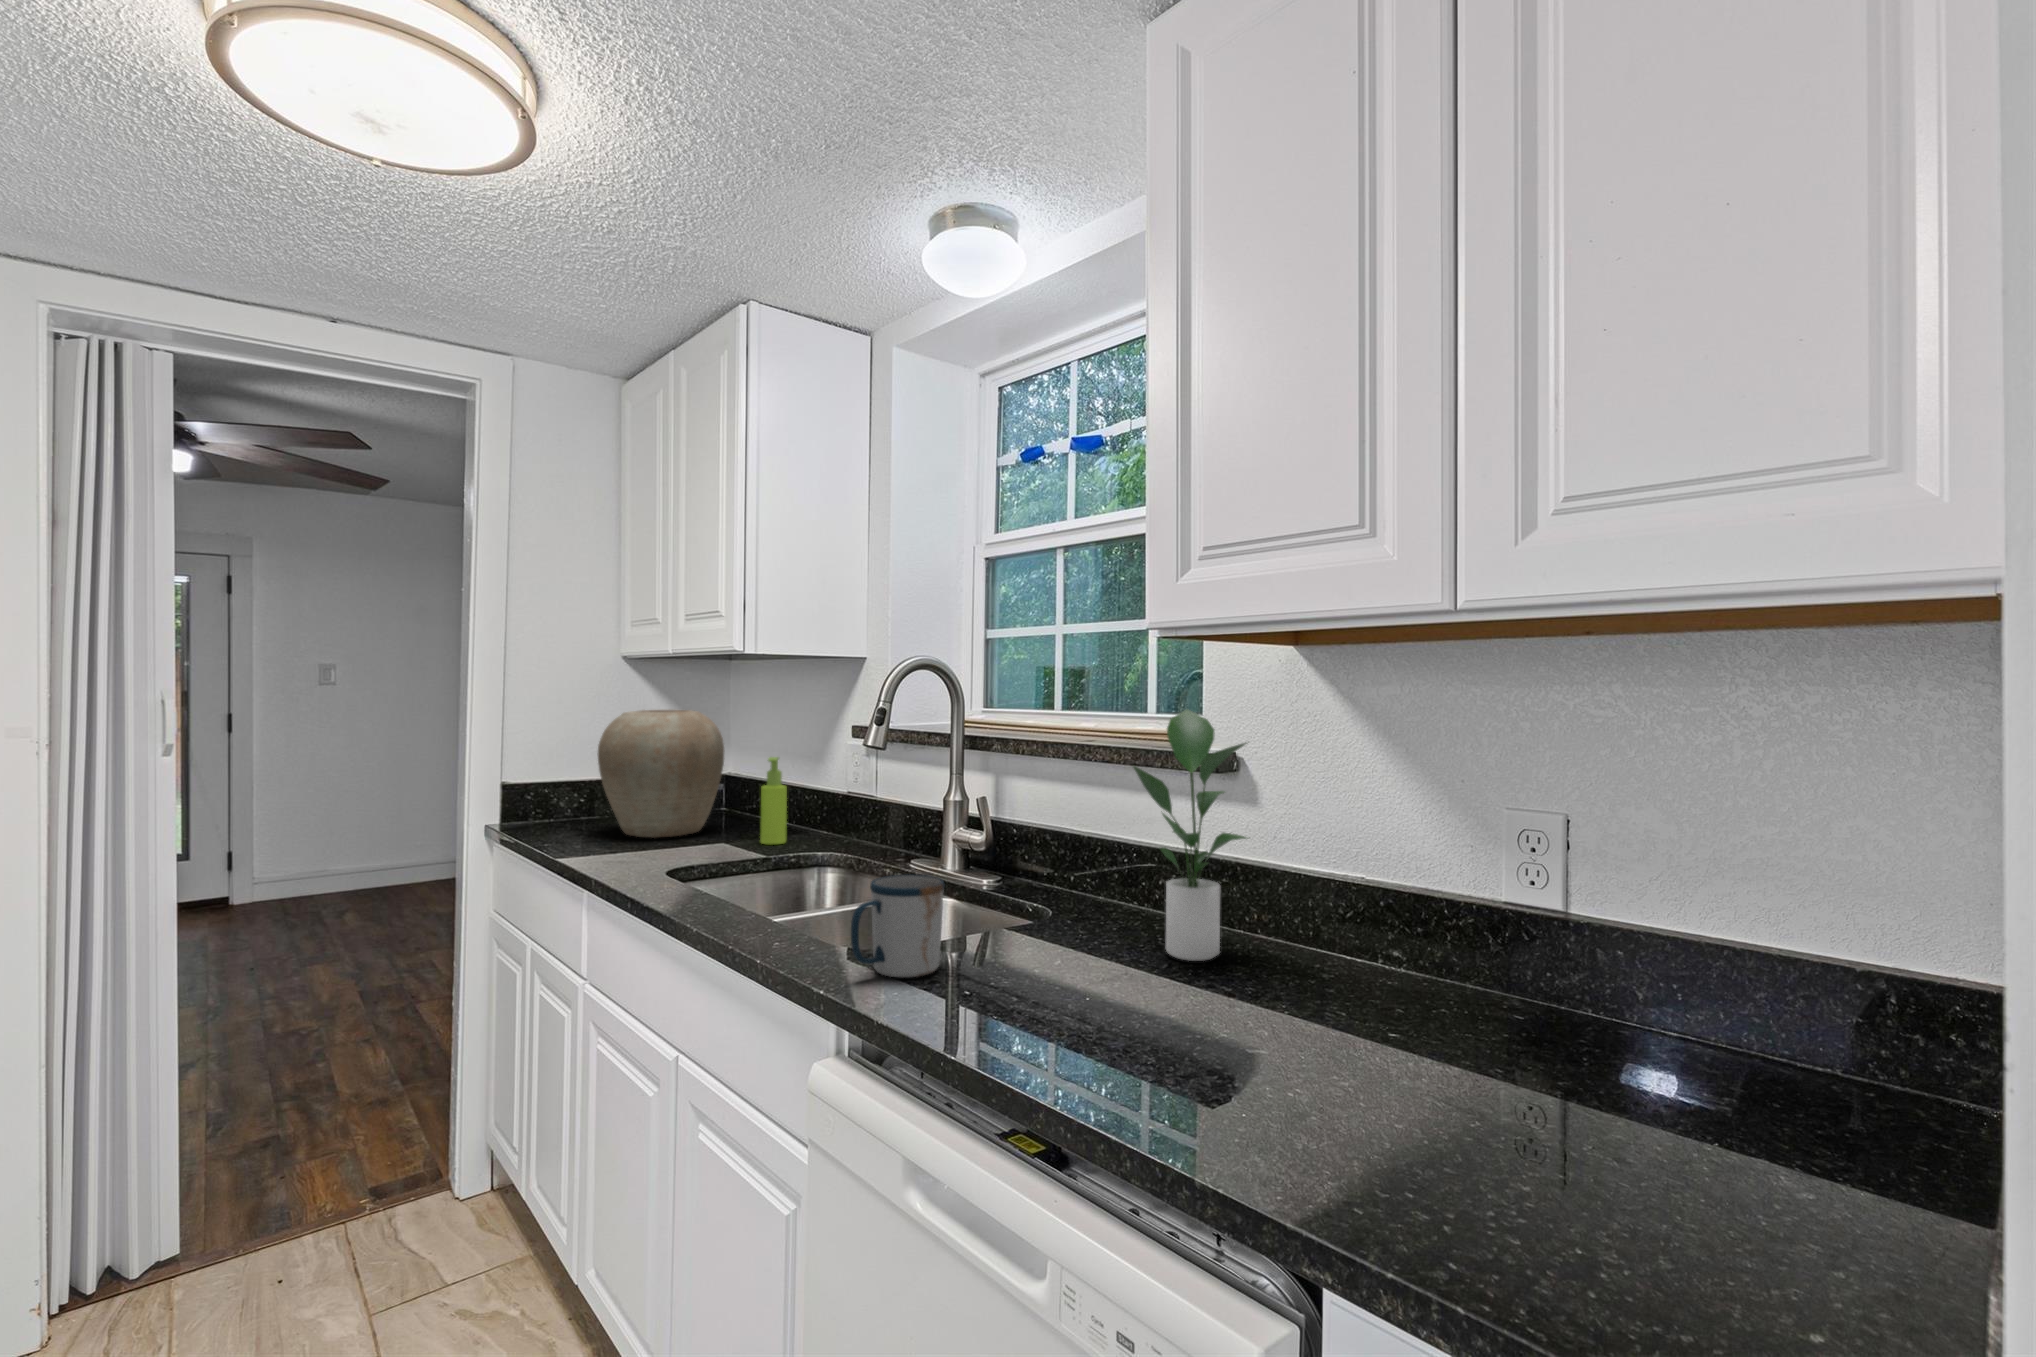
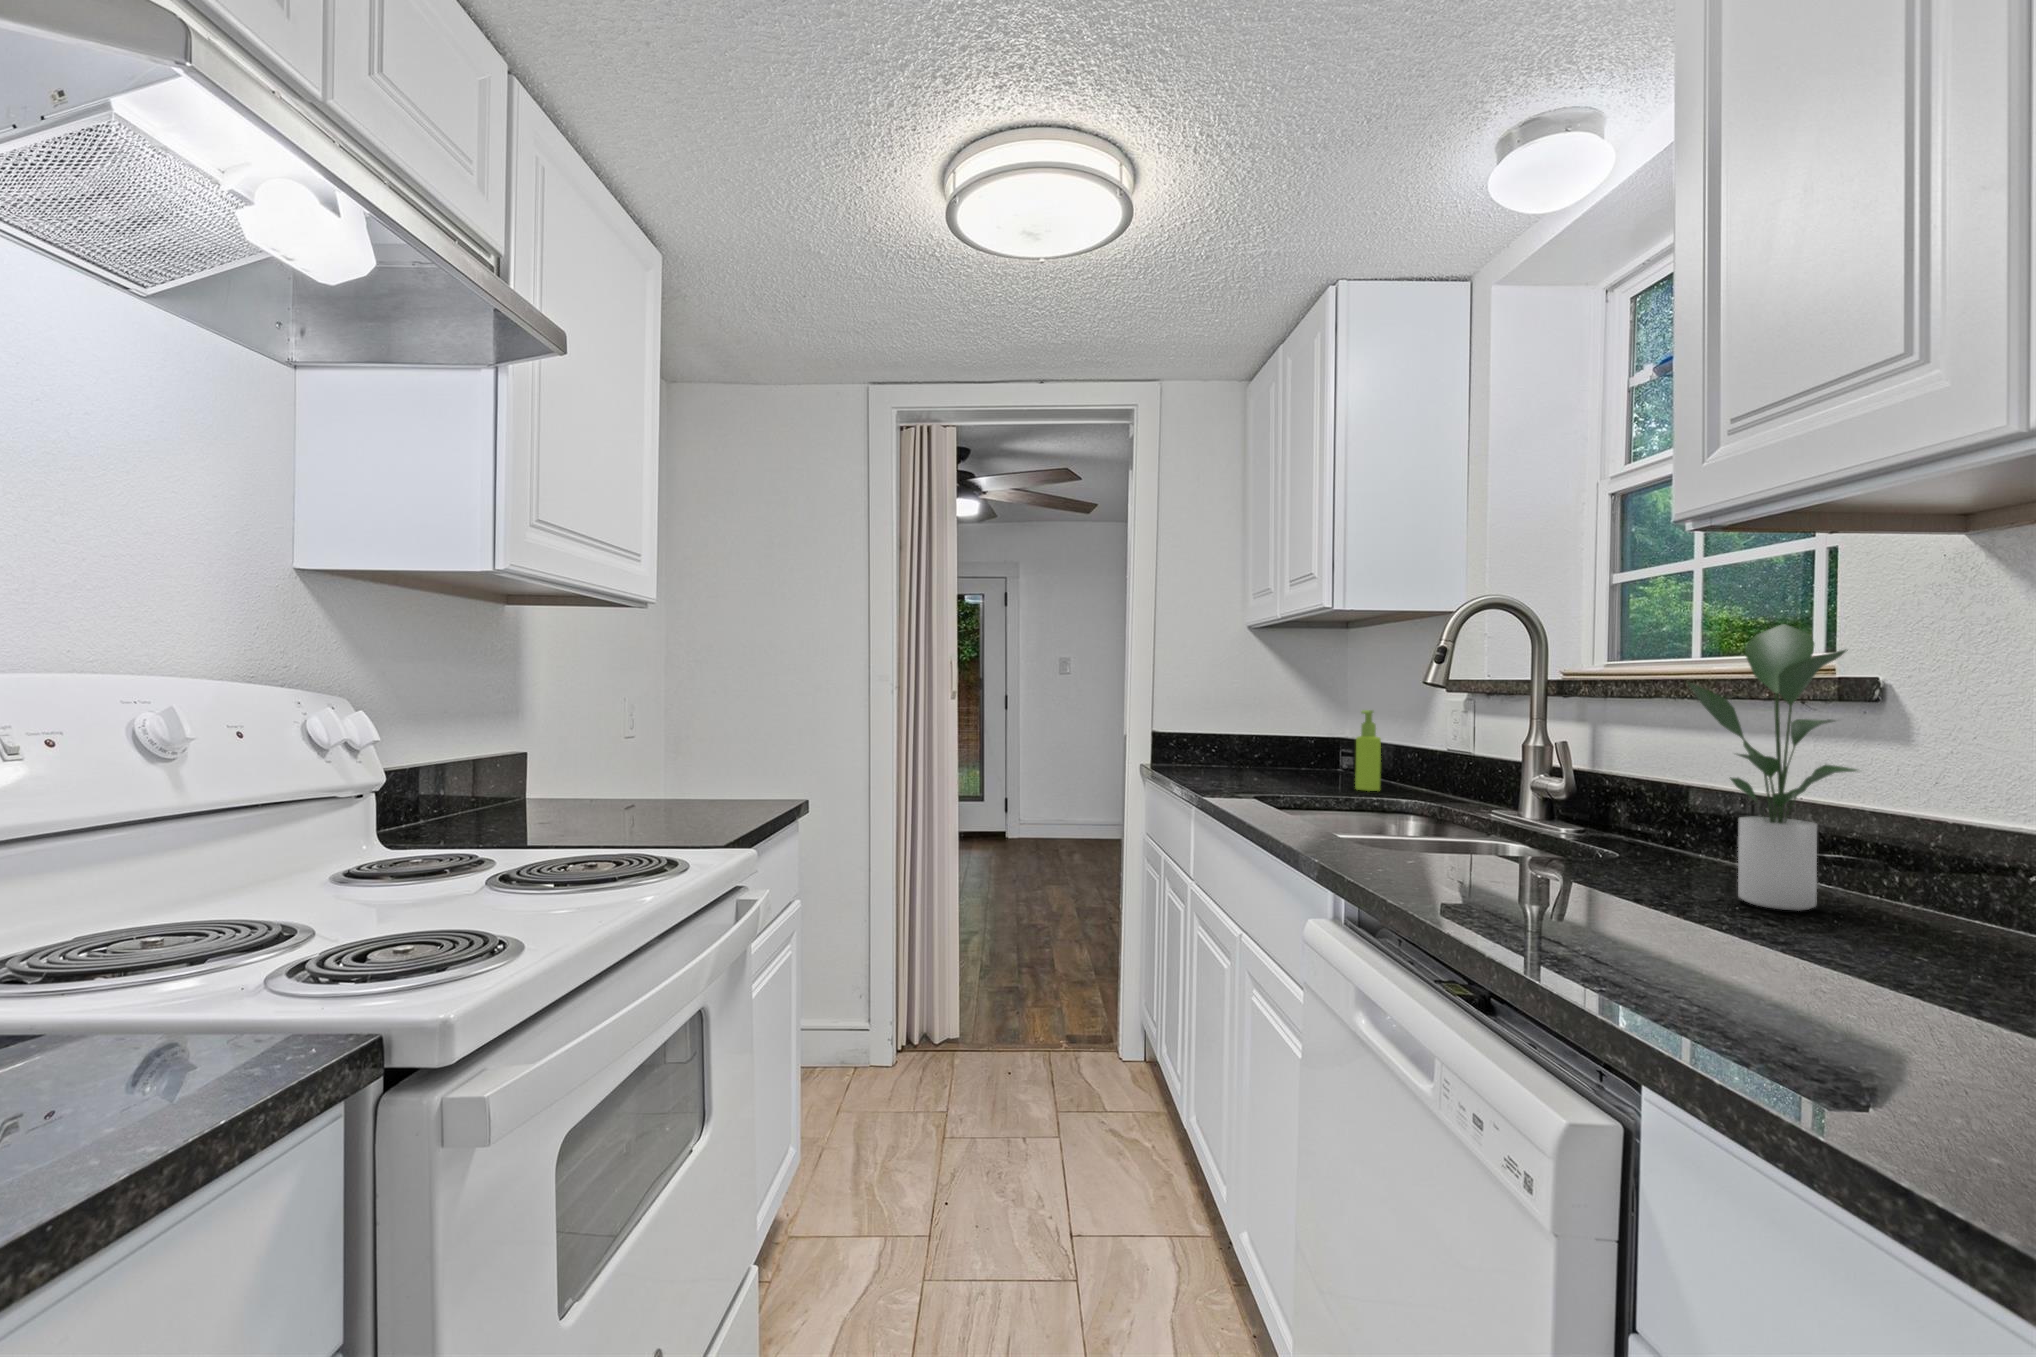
vase: present [598,710,724,838] -> none [1222,671,1330,779]
mug: present [851,875,944,977] -> none [1356,783,1456,875]

